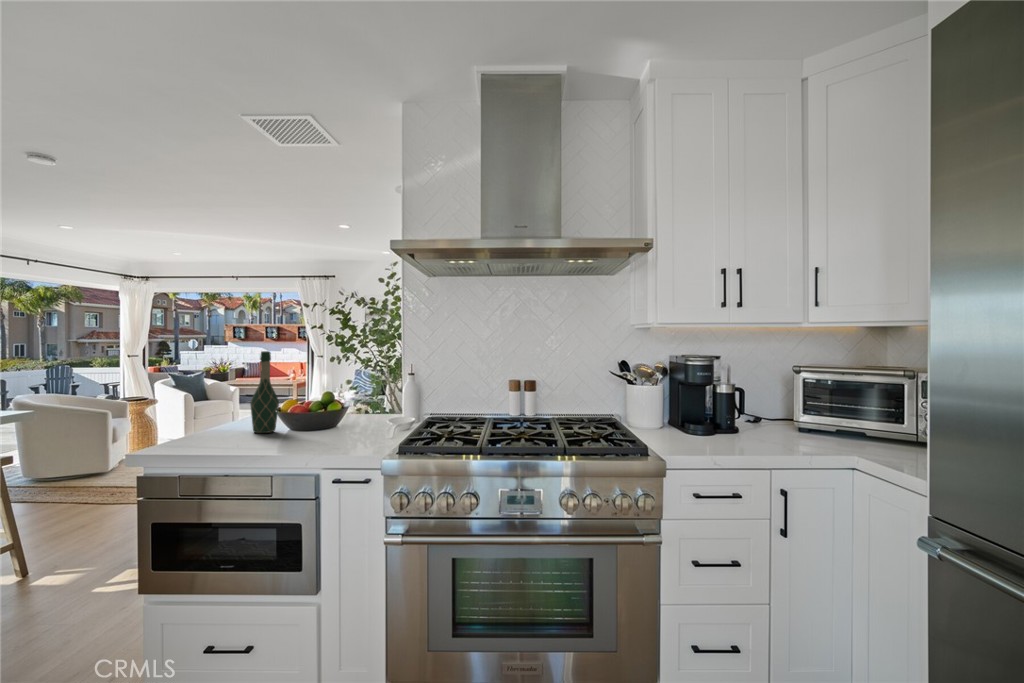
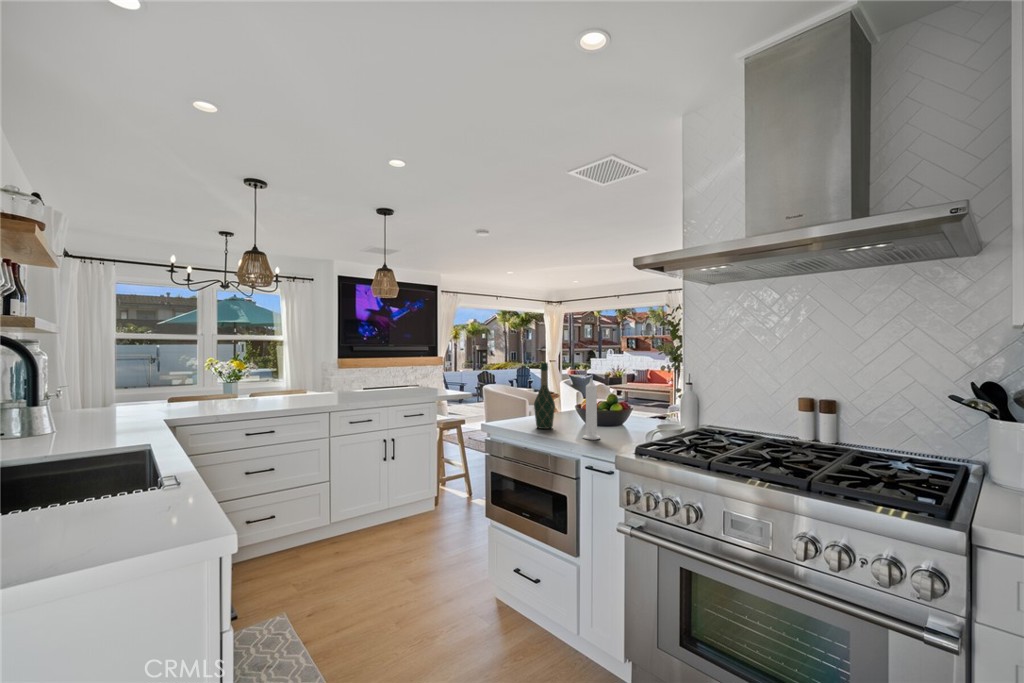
candle: none [328,368,348,437] -> present [583,378,600,440]

